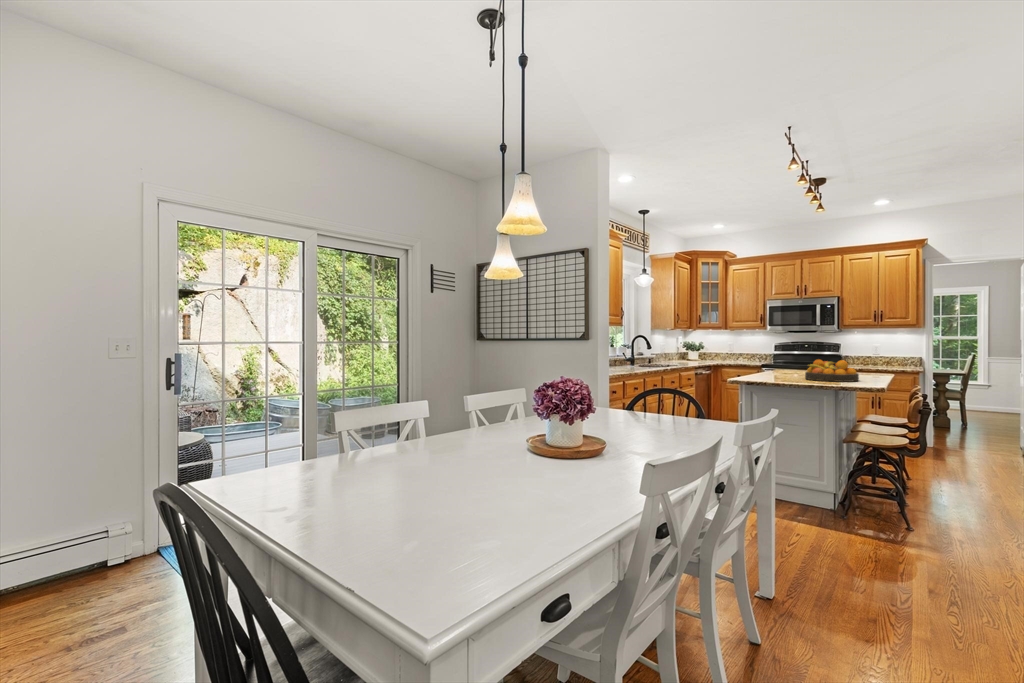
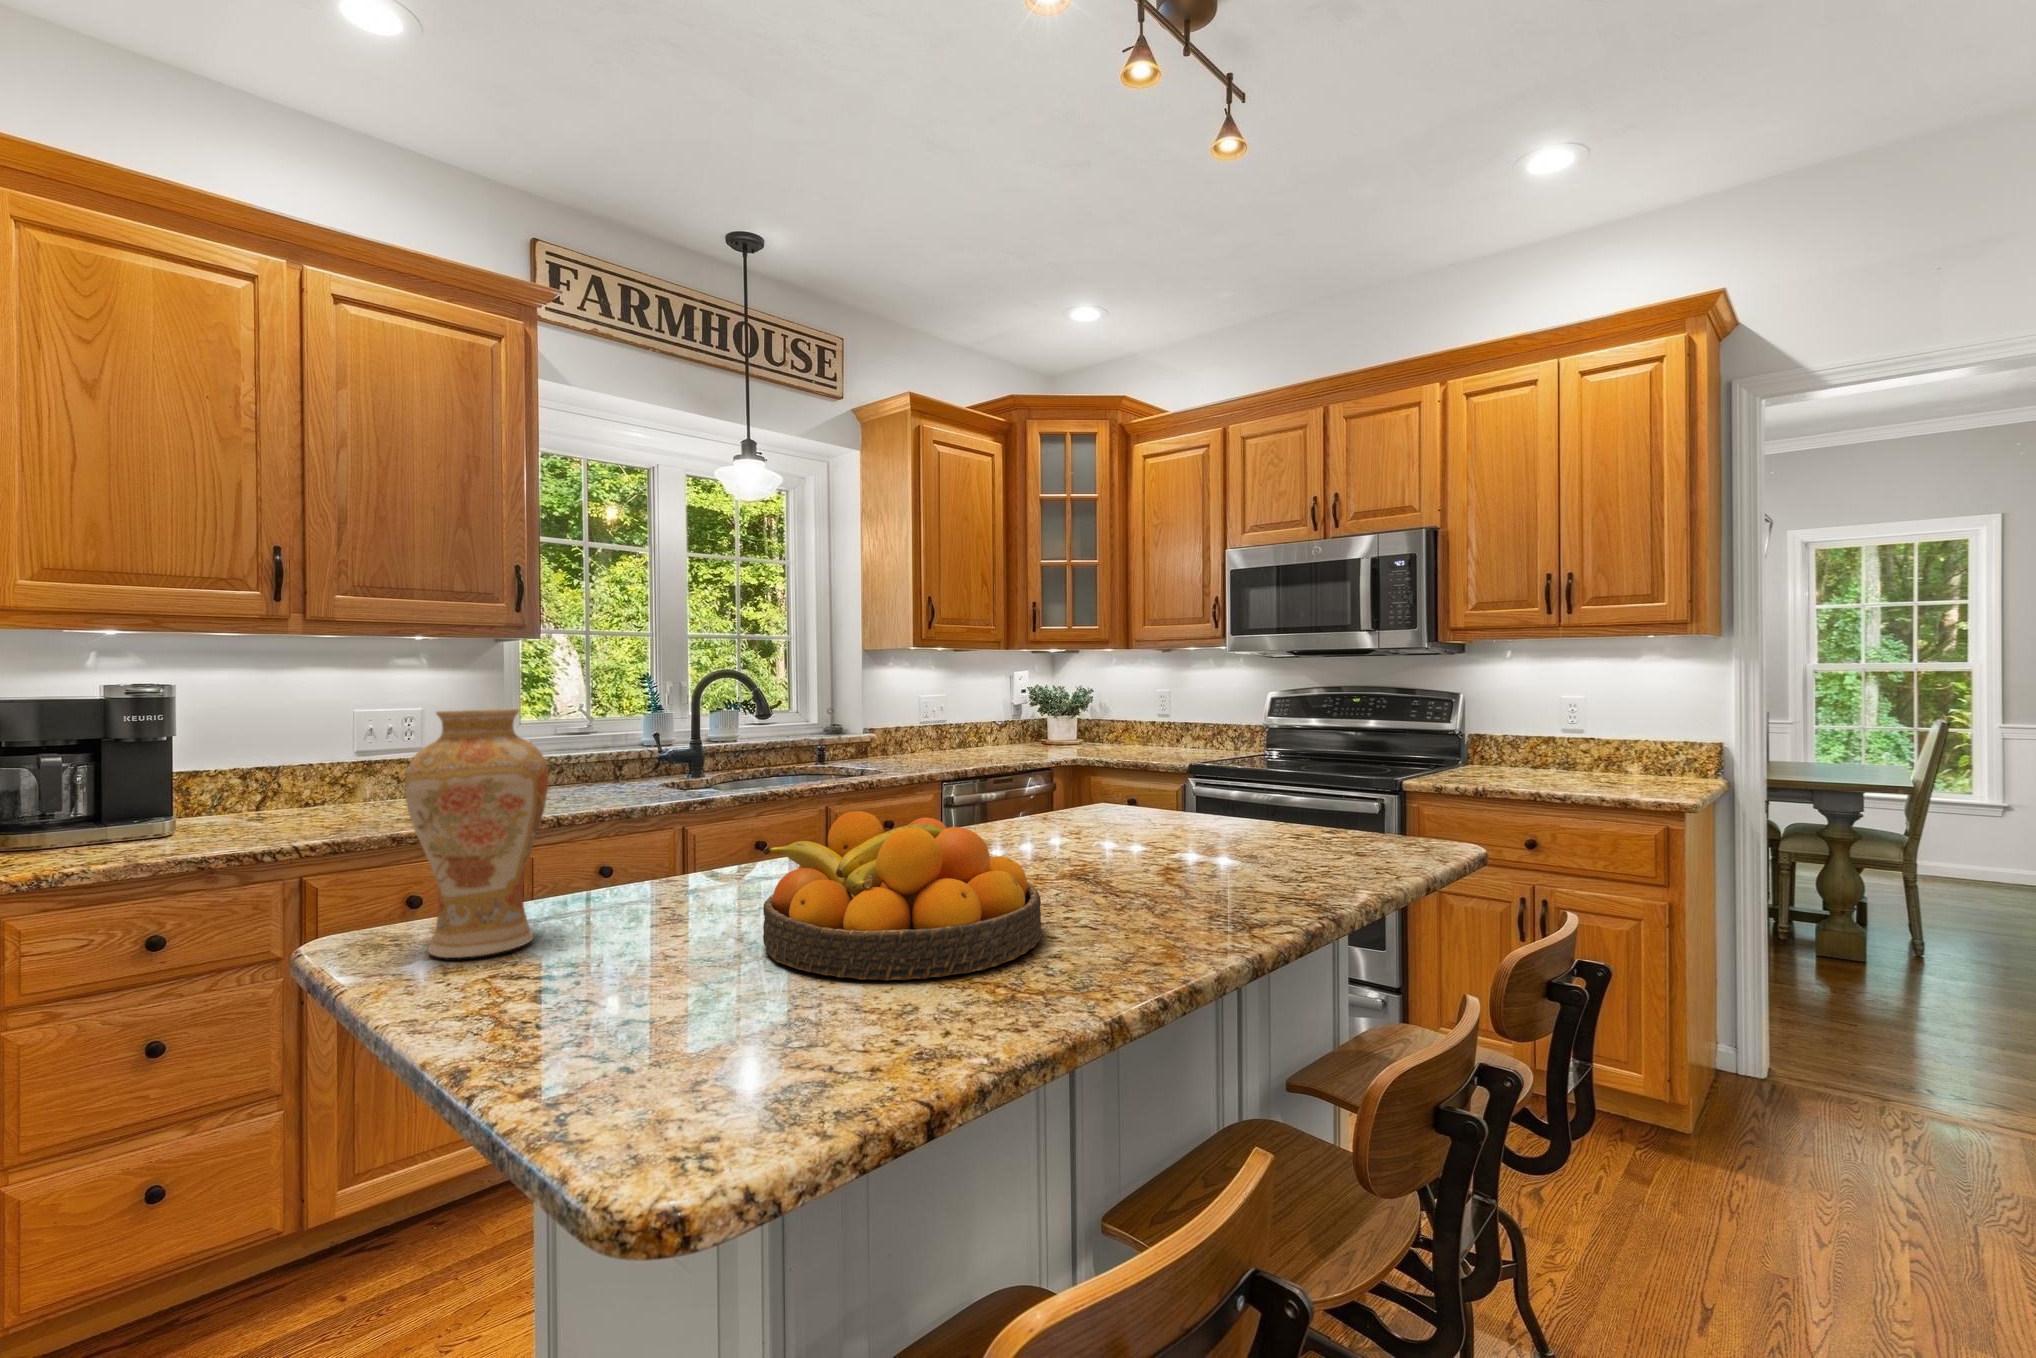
vase: none [753,342,776,381] -> present [405,709,548,958]

